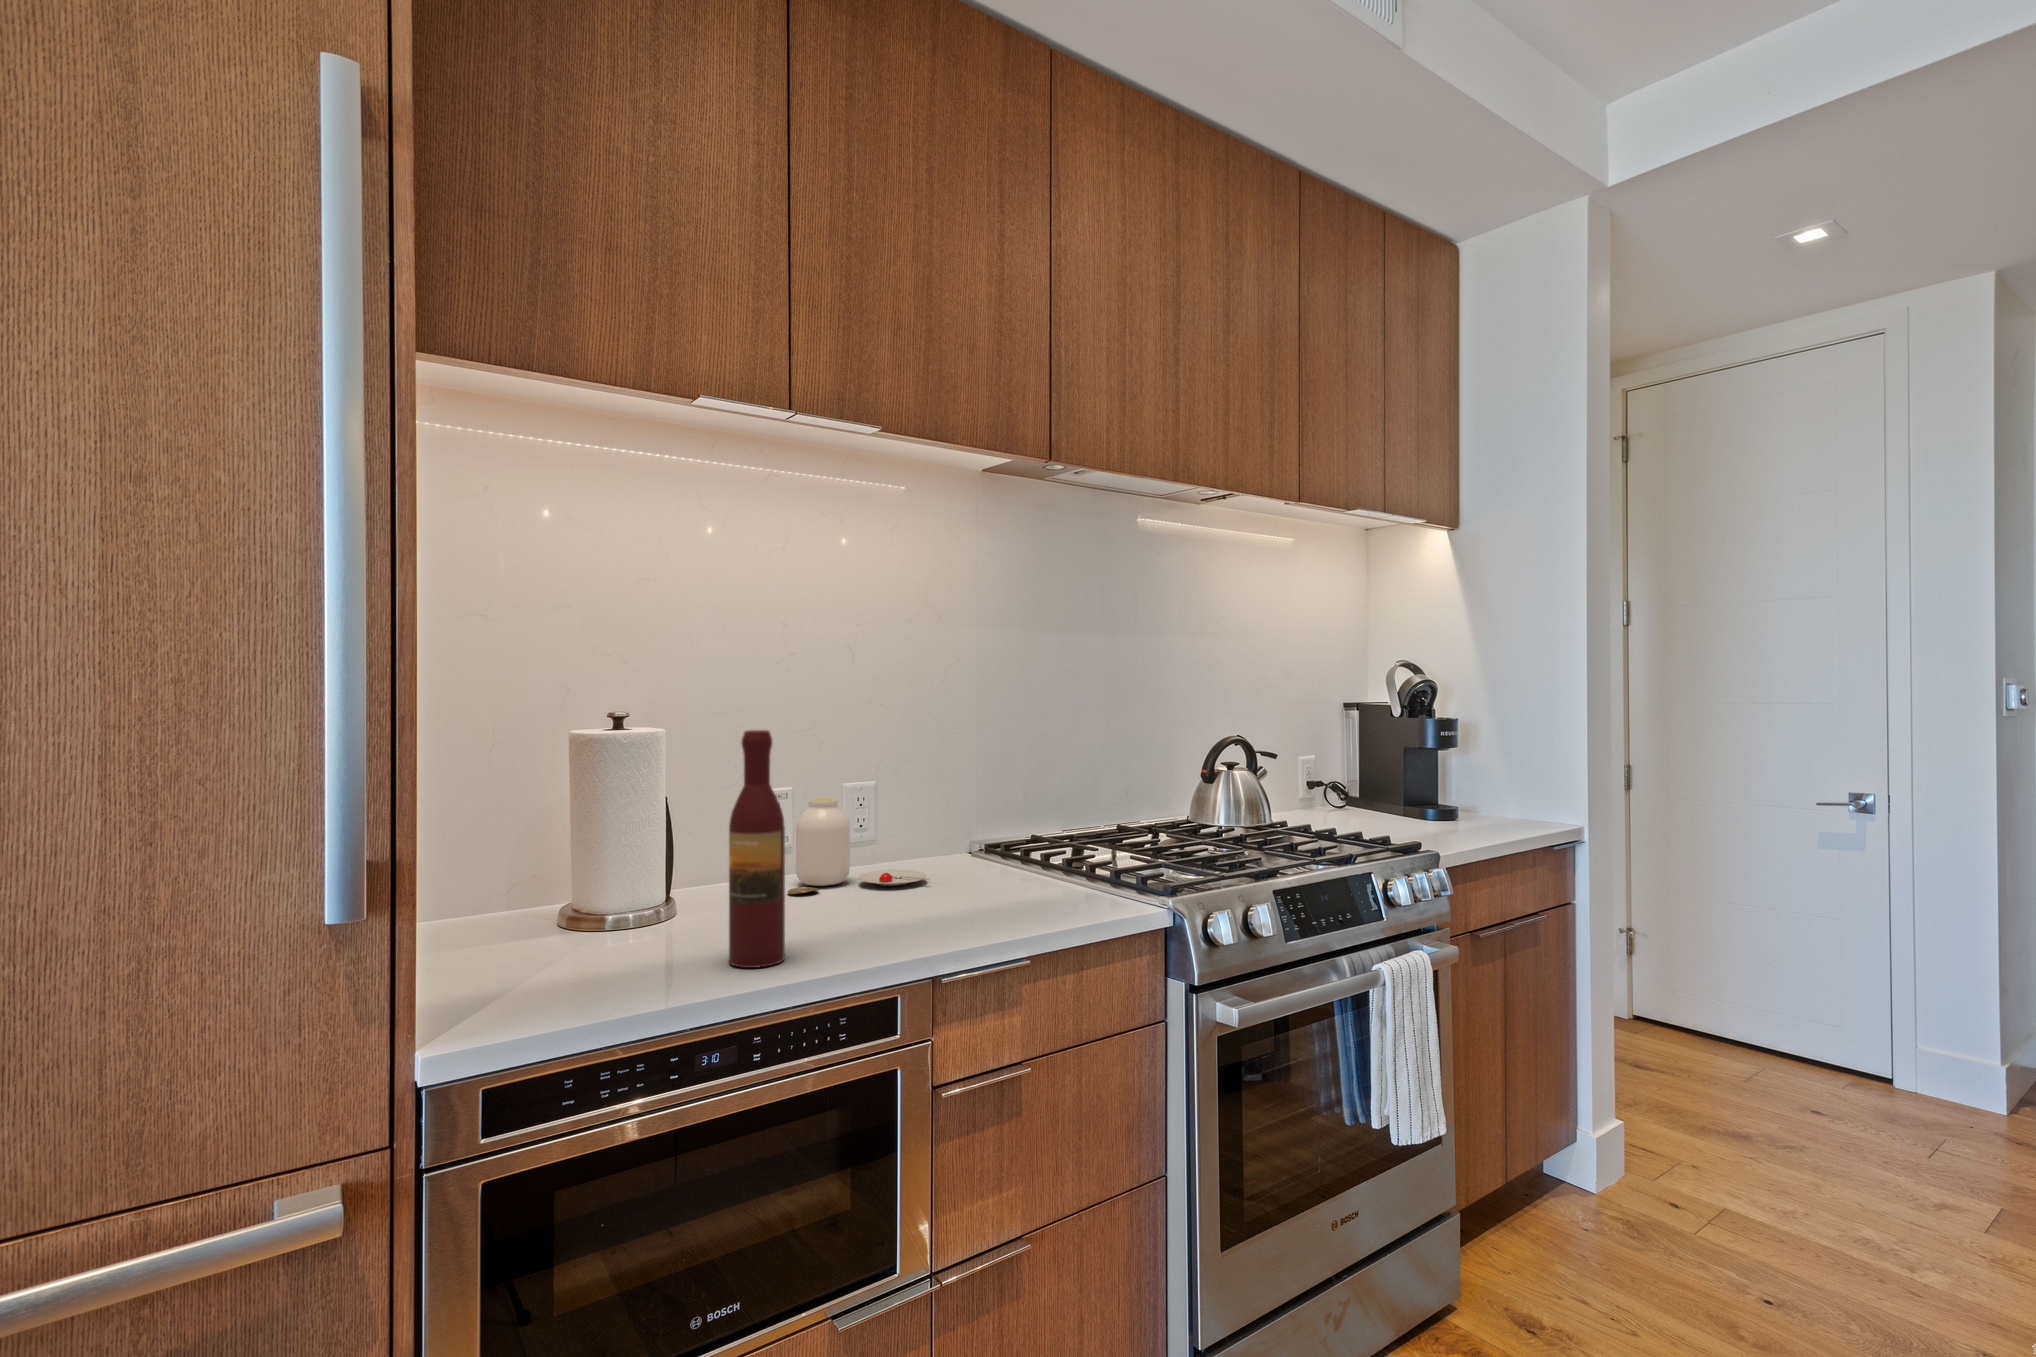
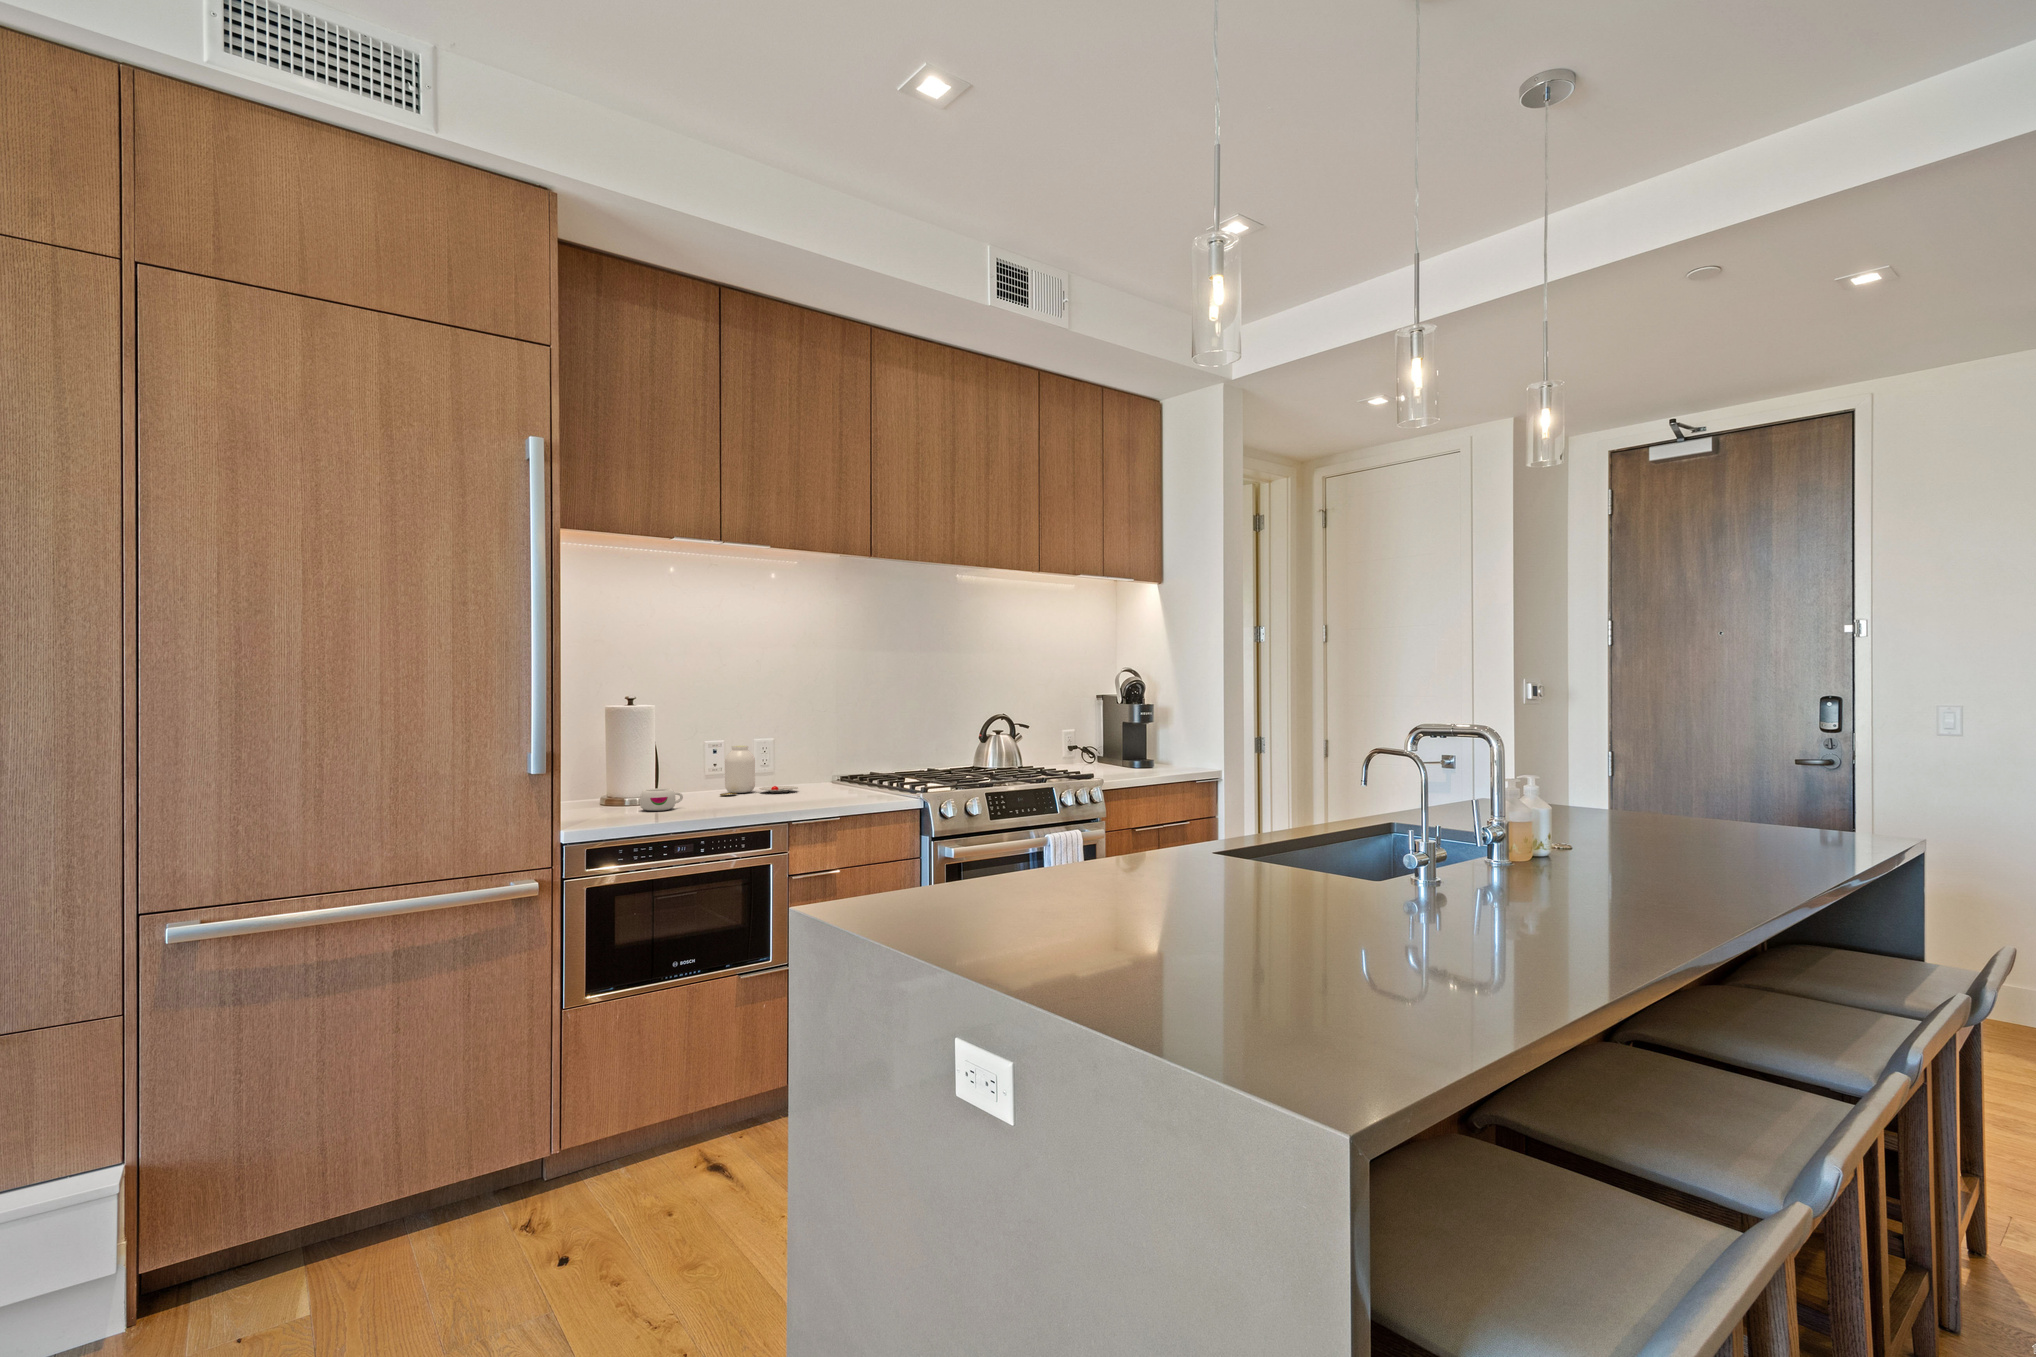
wine bottle: present [729,730,785,968] -> none [689,703,716,813]
mug: none [629,900,717,952] -> present [640,788,683,811]

